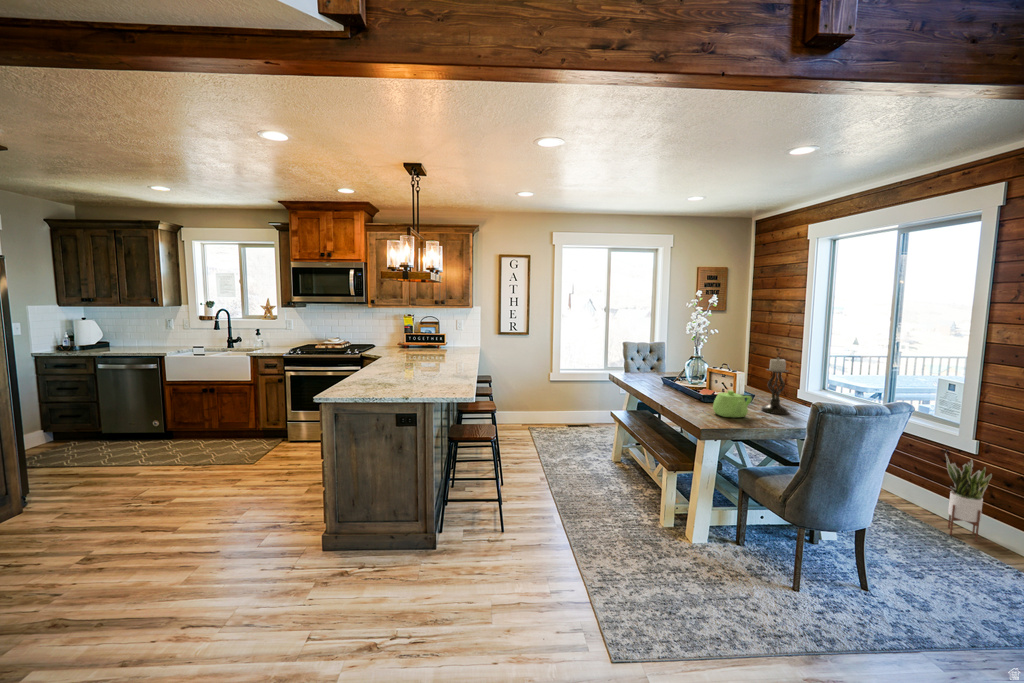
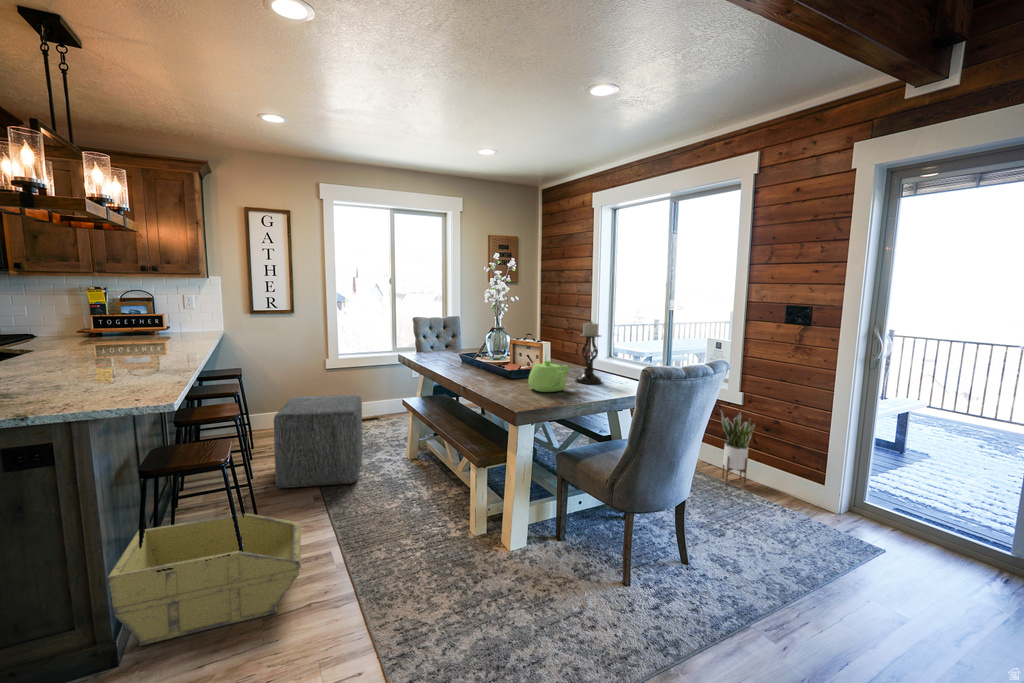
ottoman: none [518,402,578,472] -> present [274,395,362,488]
storage bin: none [440,476,539,543] -> present [108,513,301,646]

